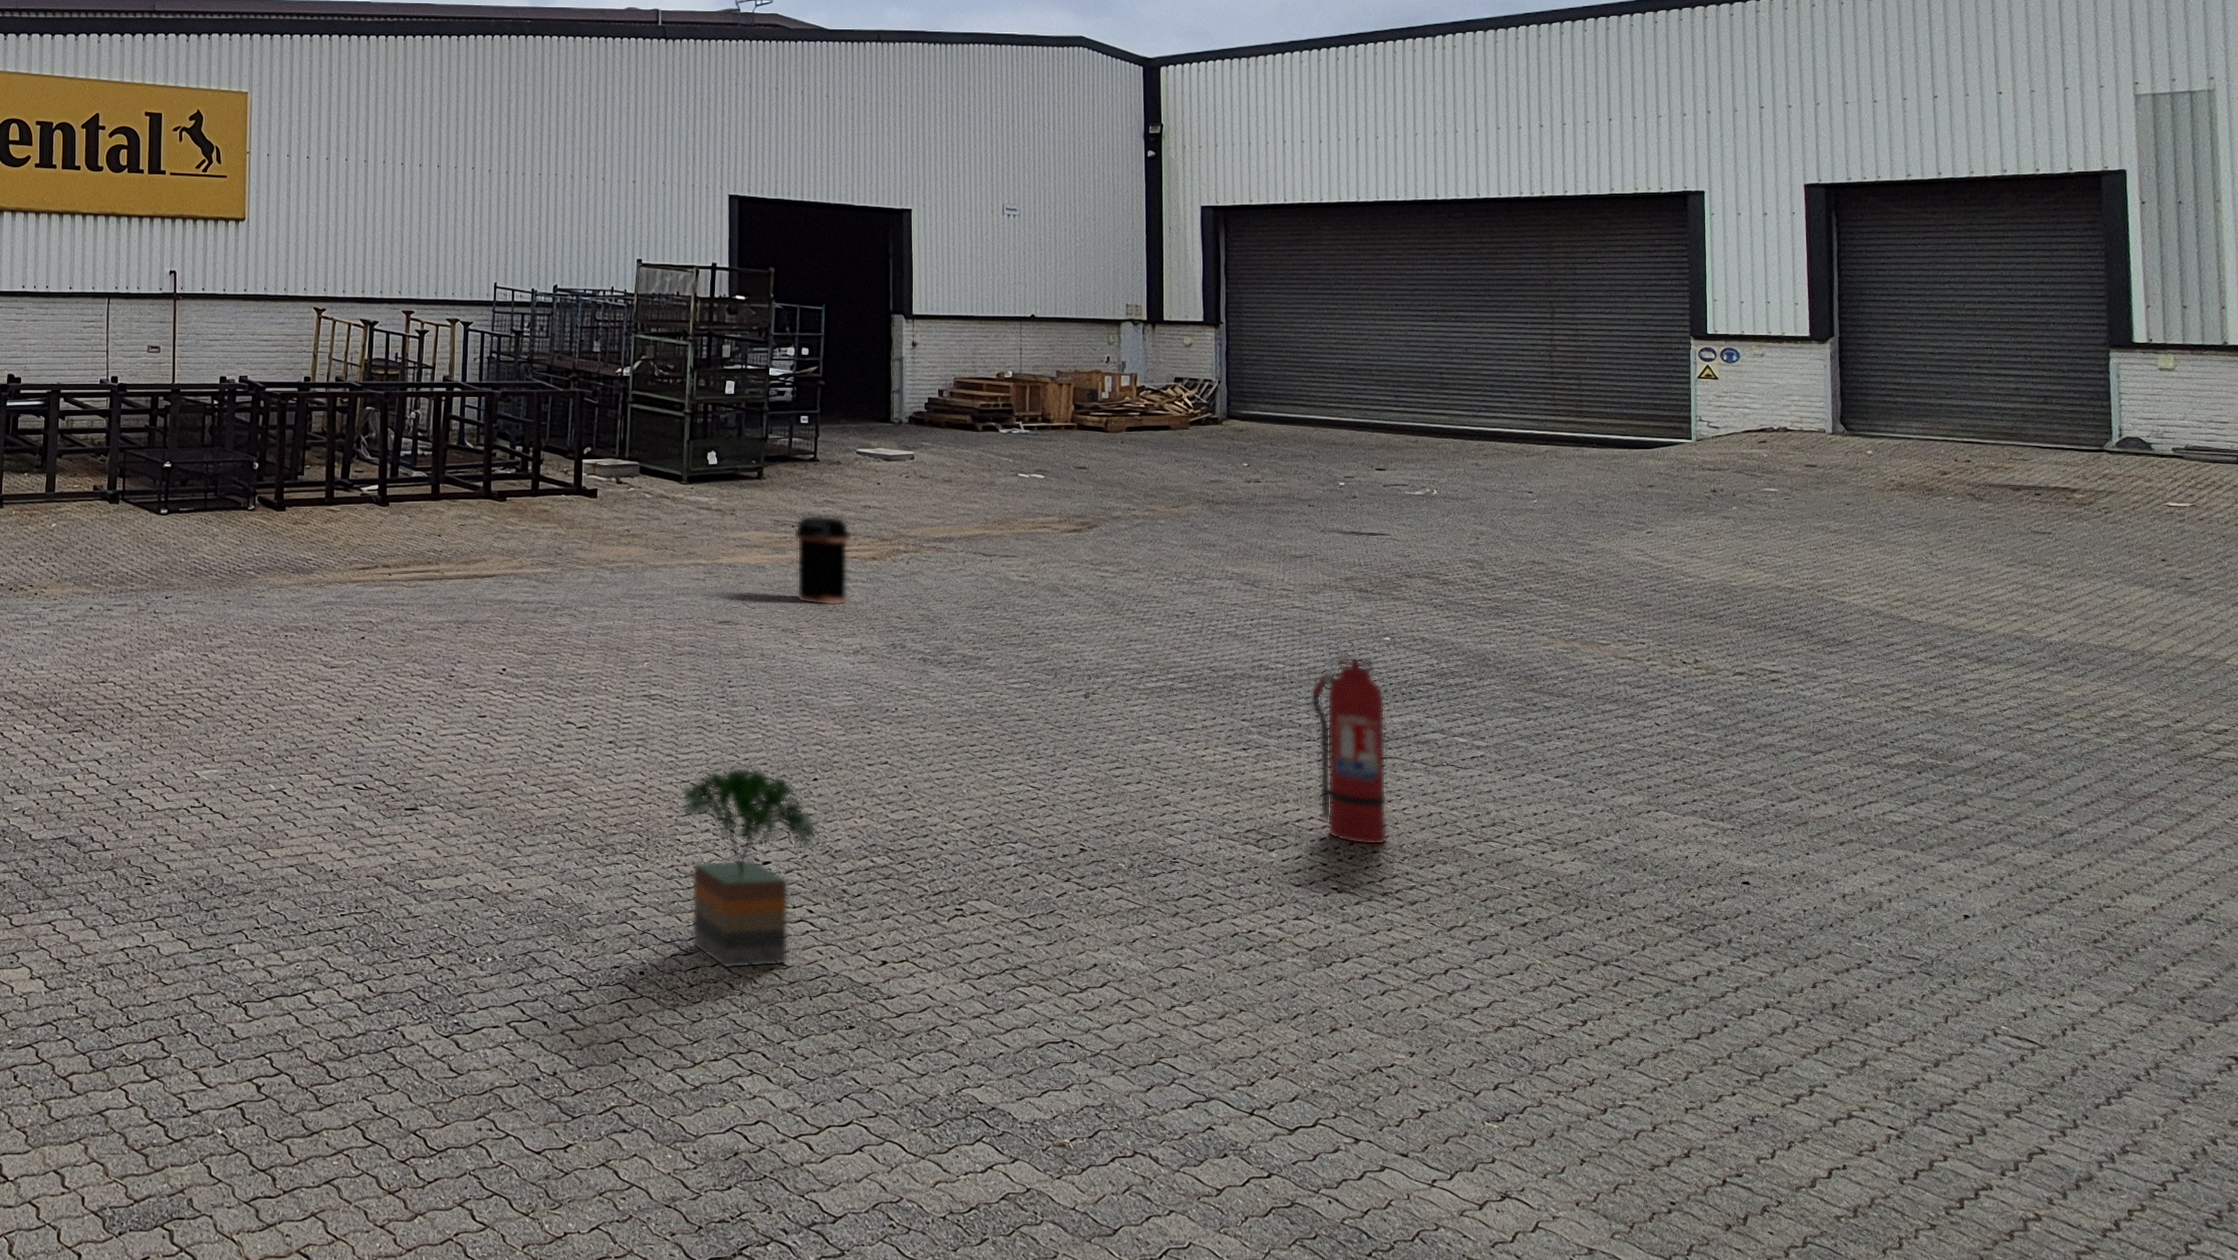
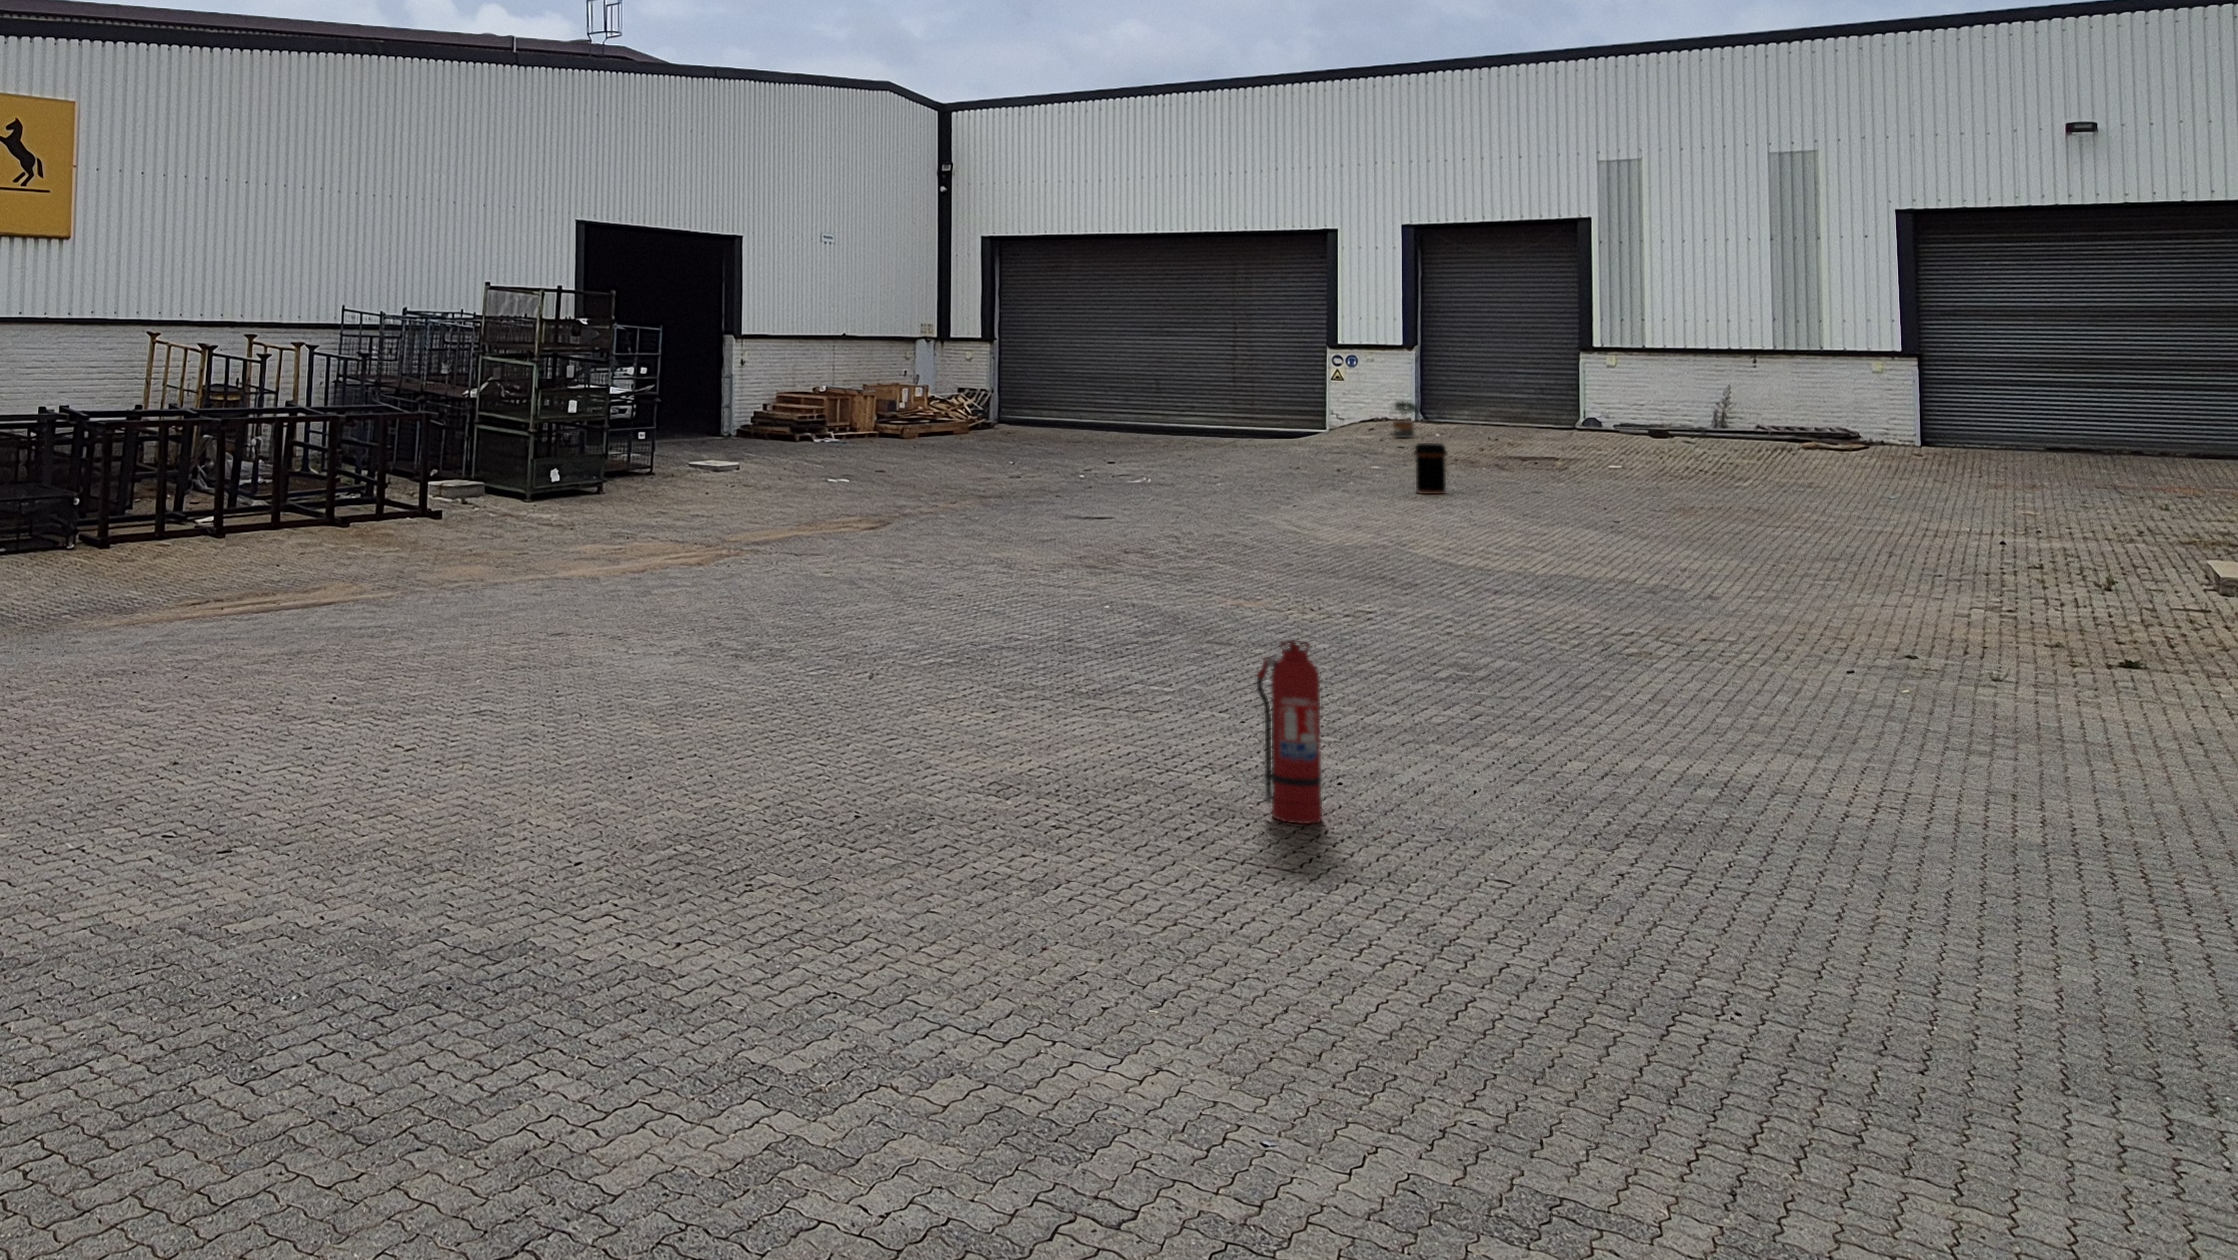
trash can: present [796,517,849,604] -> present [1414,443,1447,494]
potted tree: present [683,770,817,966] -> present [1390,401,1419,438]

